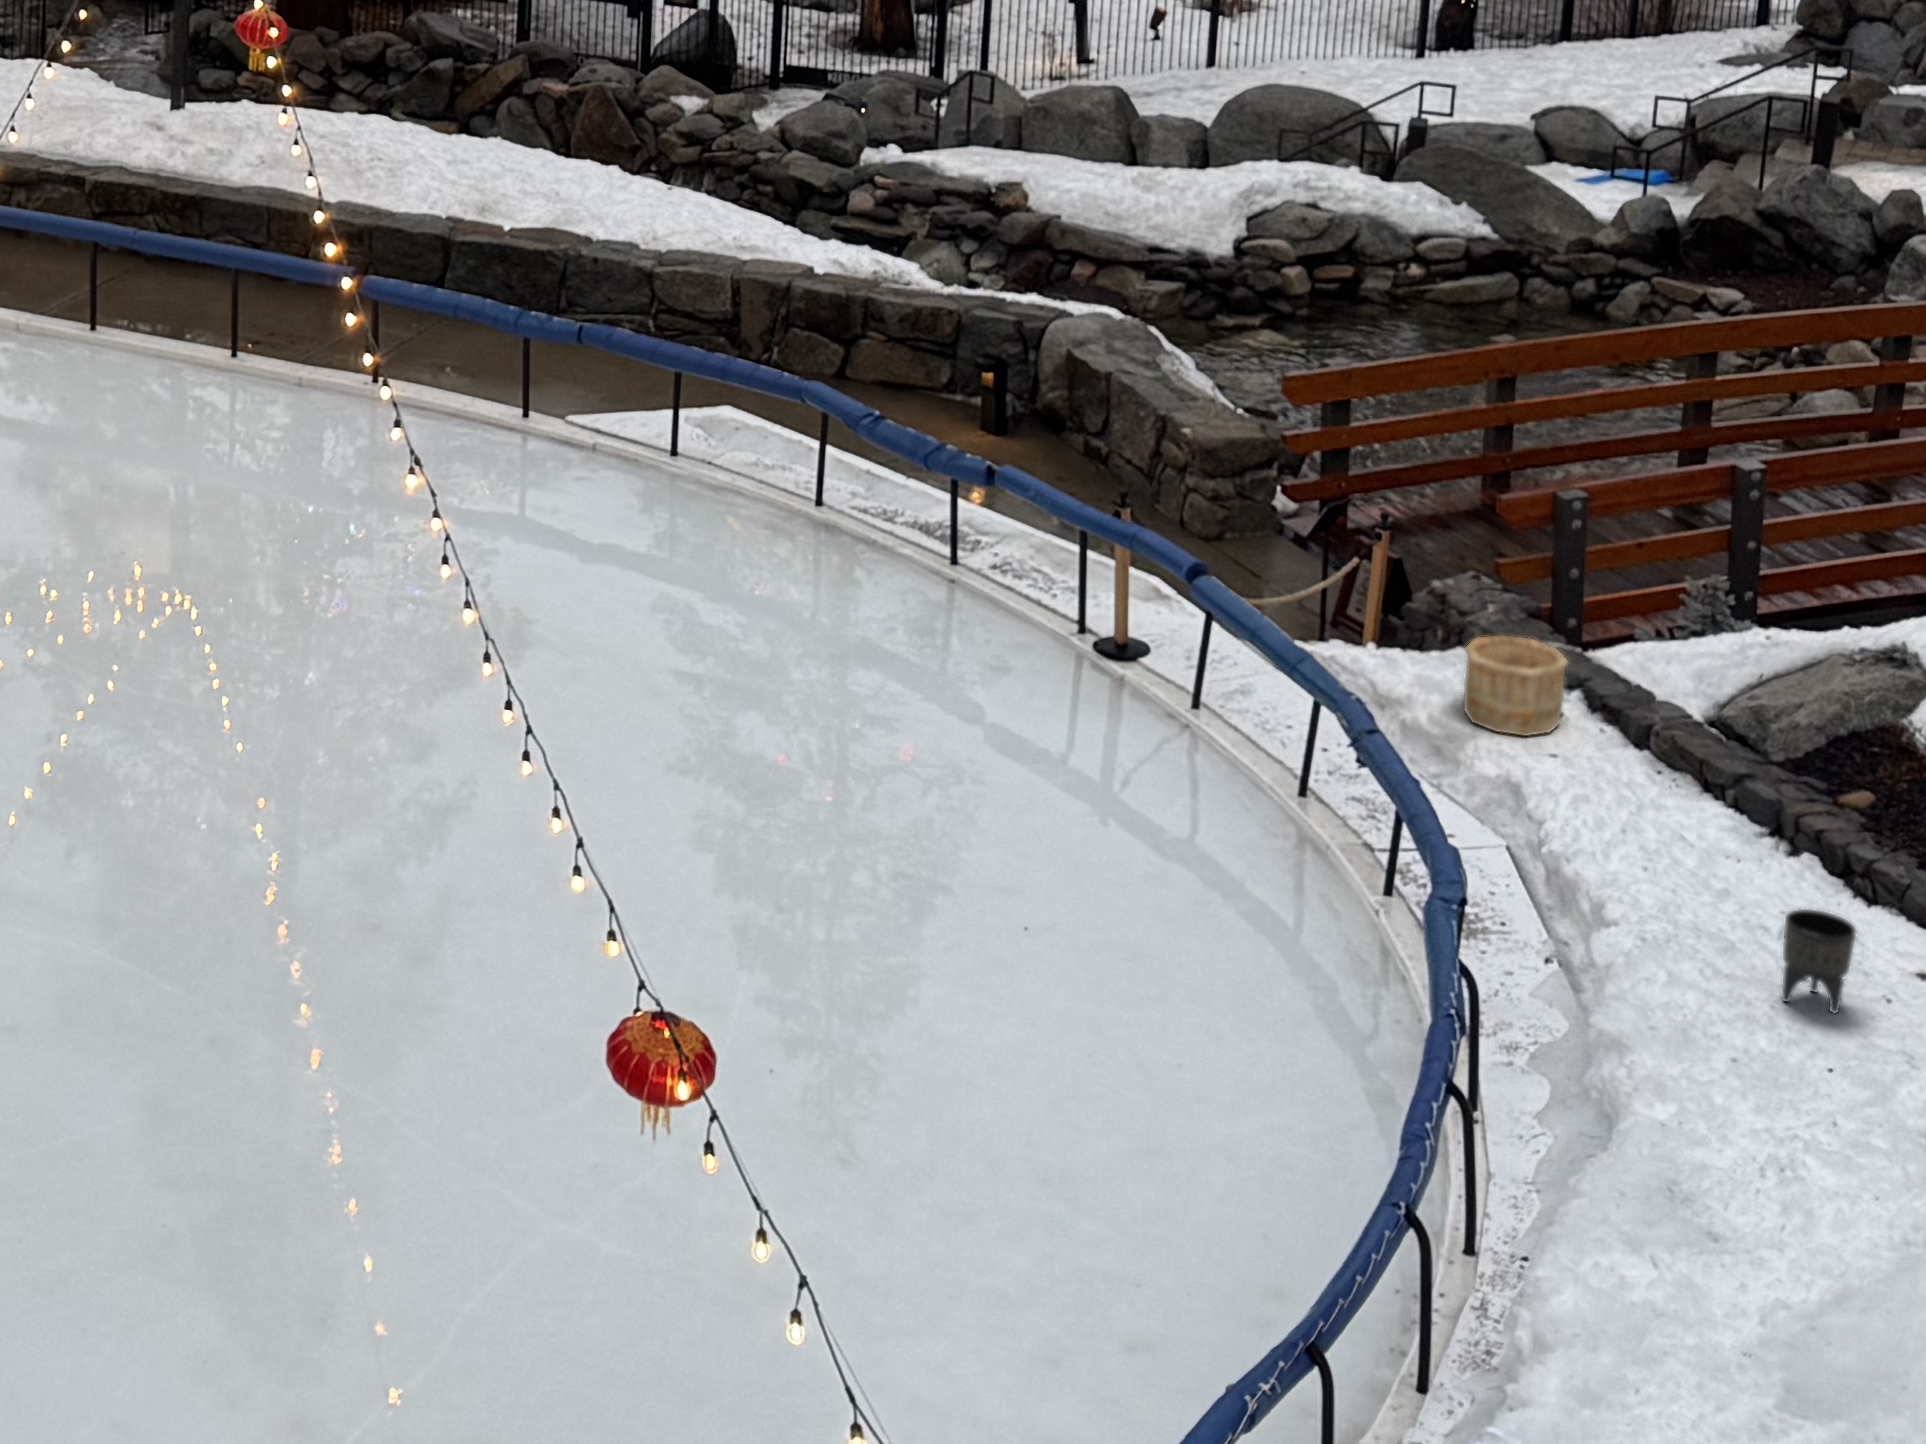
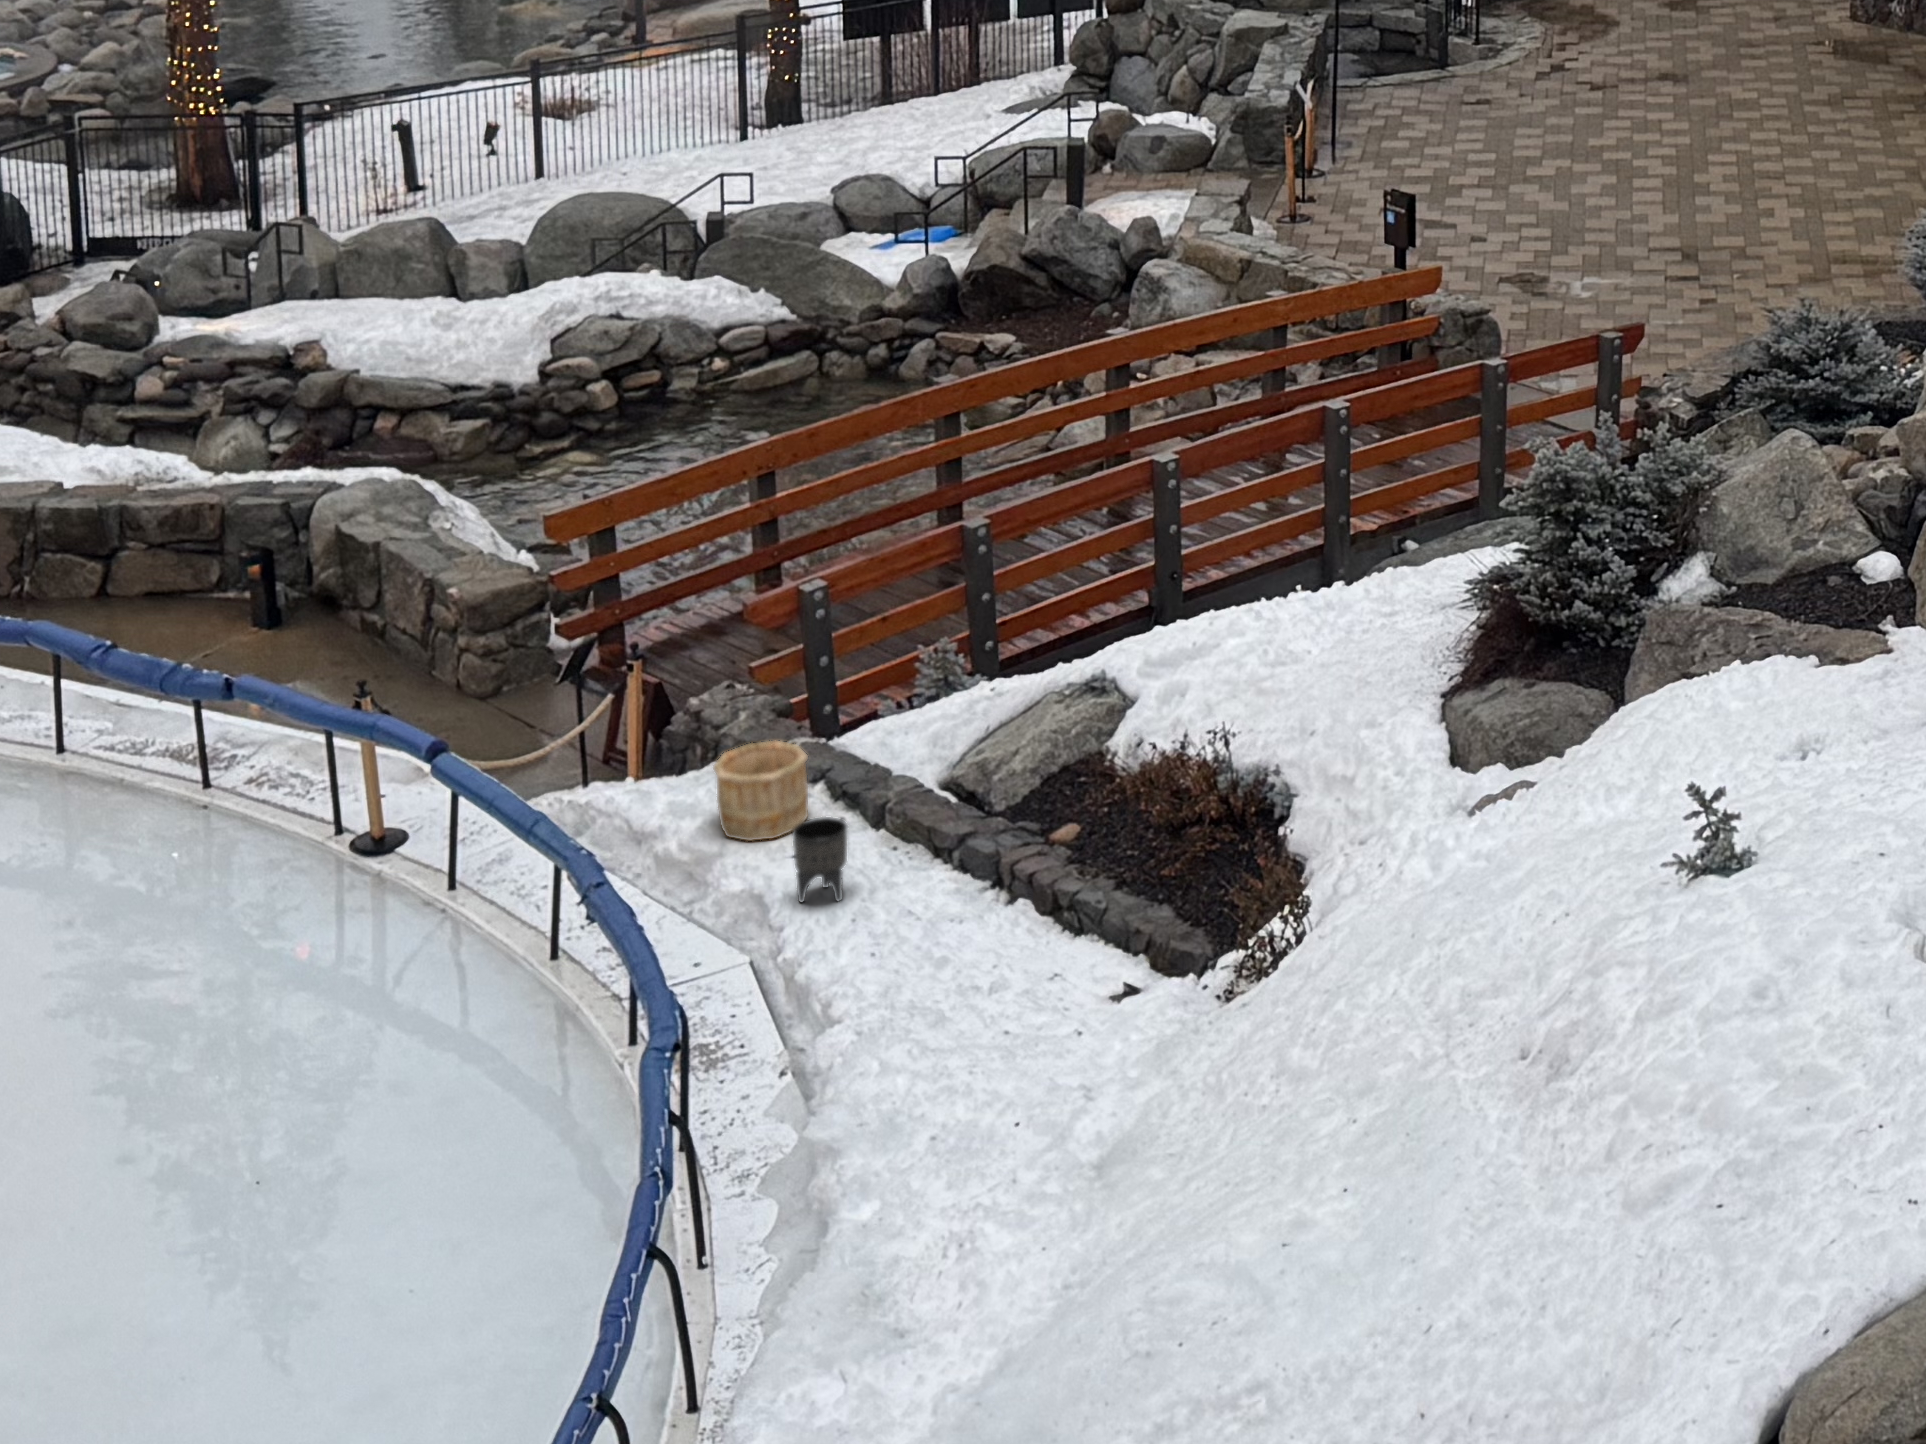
planter: present [1782,909,1857,1013] -> present [792,817,847,902]

